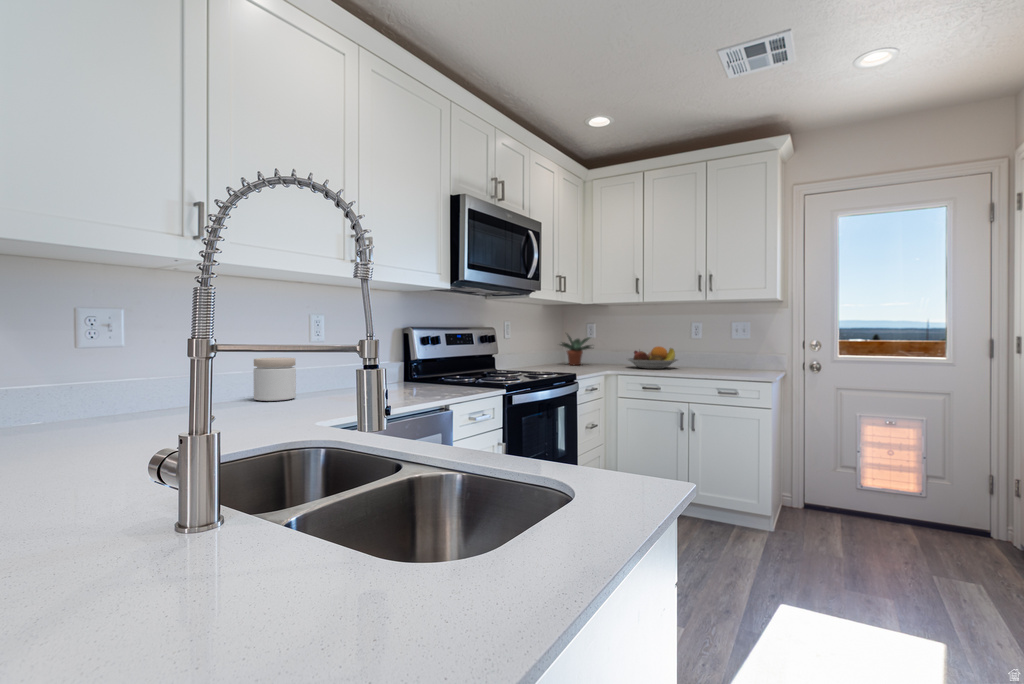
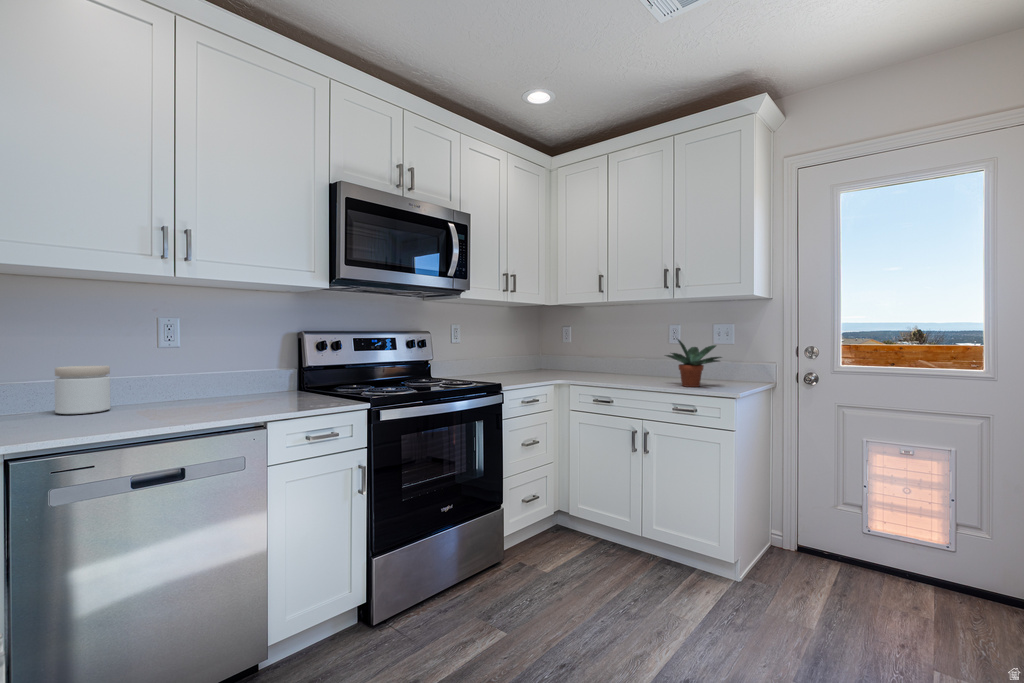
potted plant: present [561,335,591,365] -> present [665,339,722,387]
fruit bowl: present [627,346,678,369] -> none [590,352,649,378]

